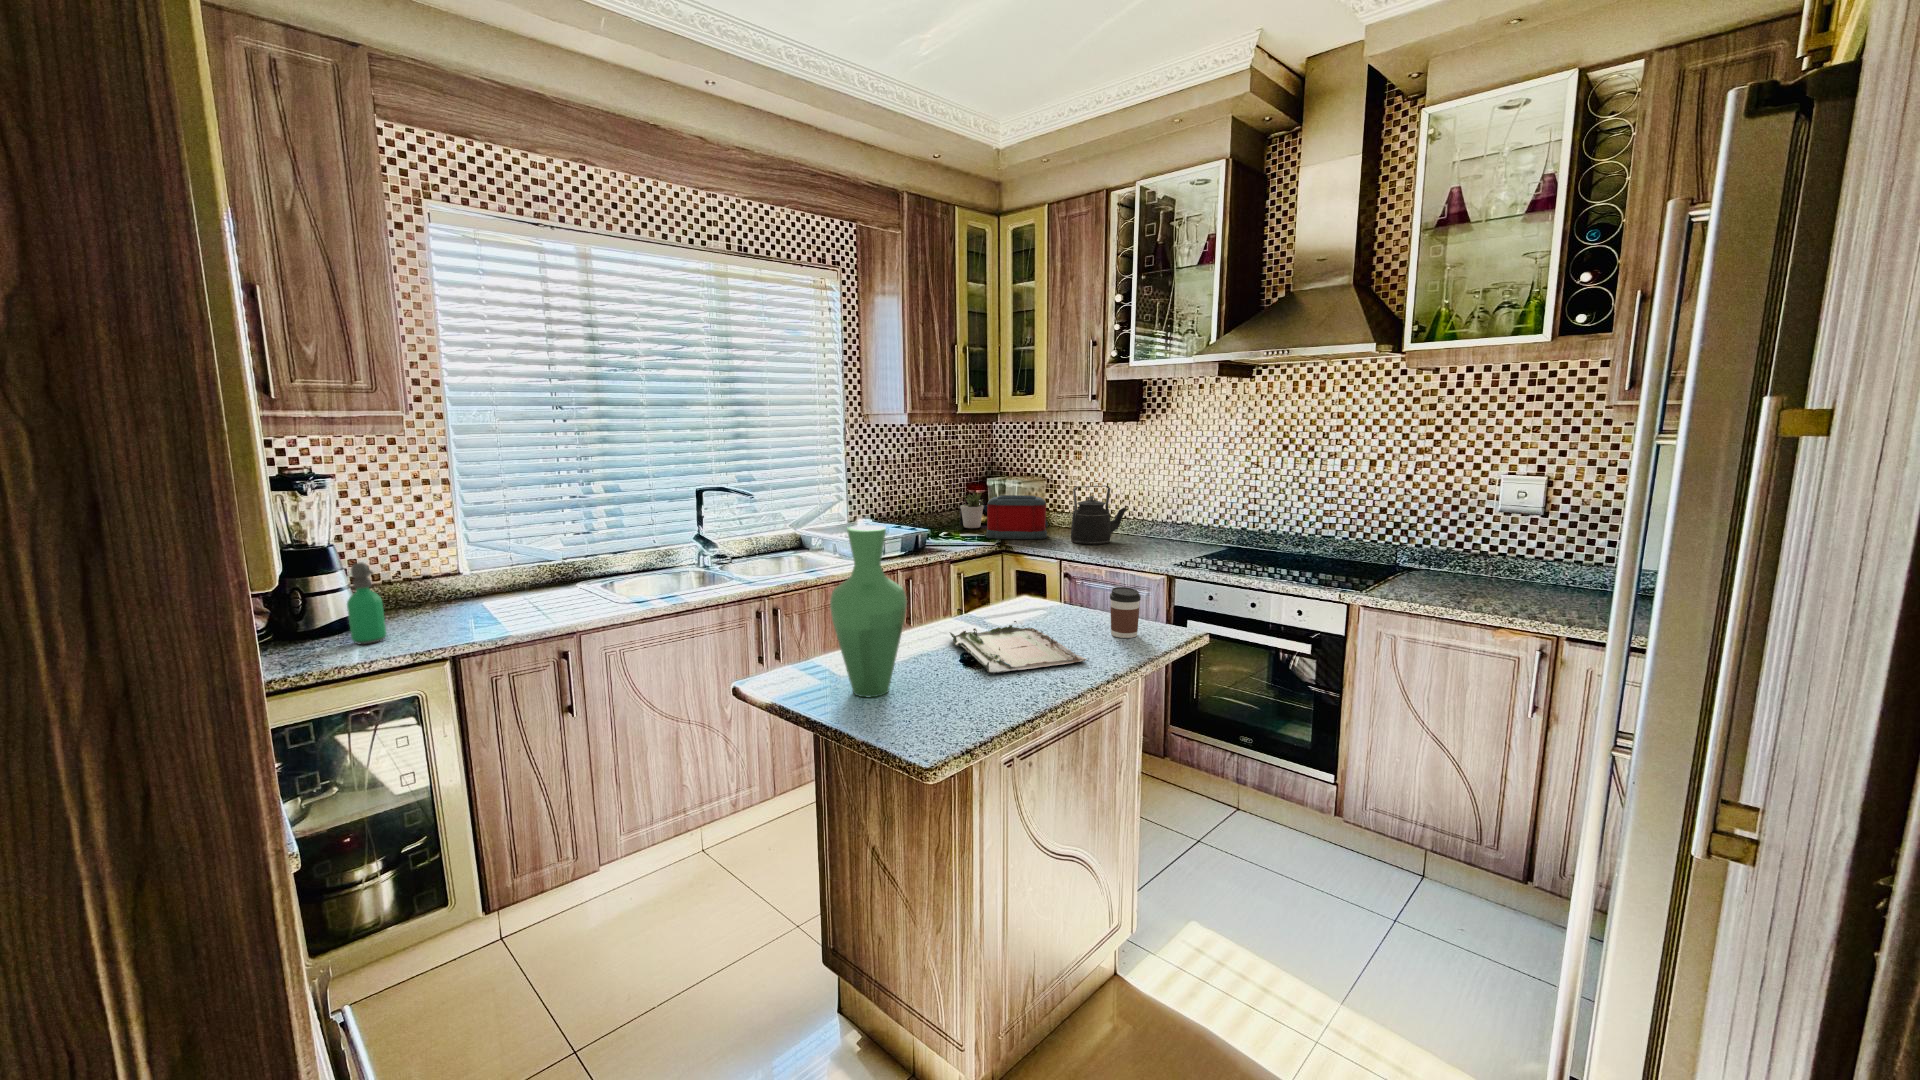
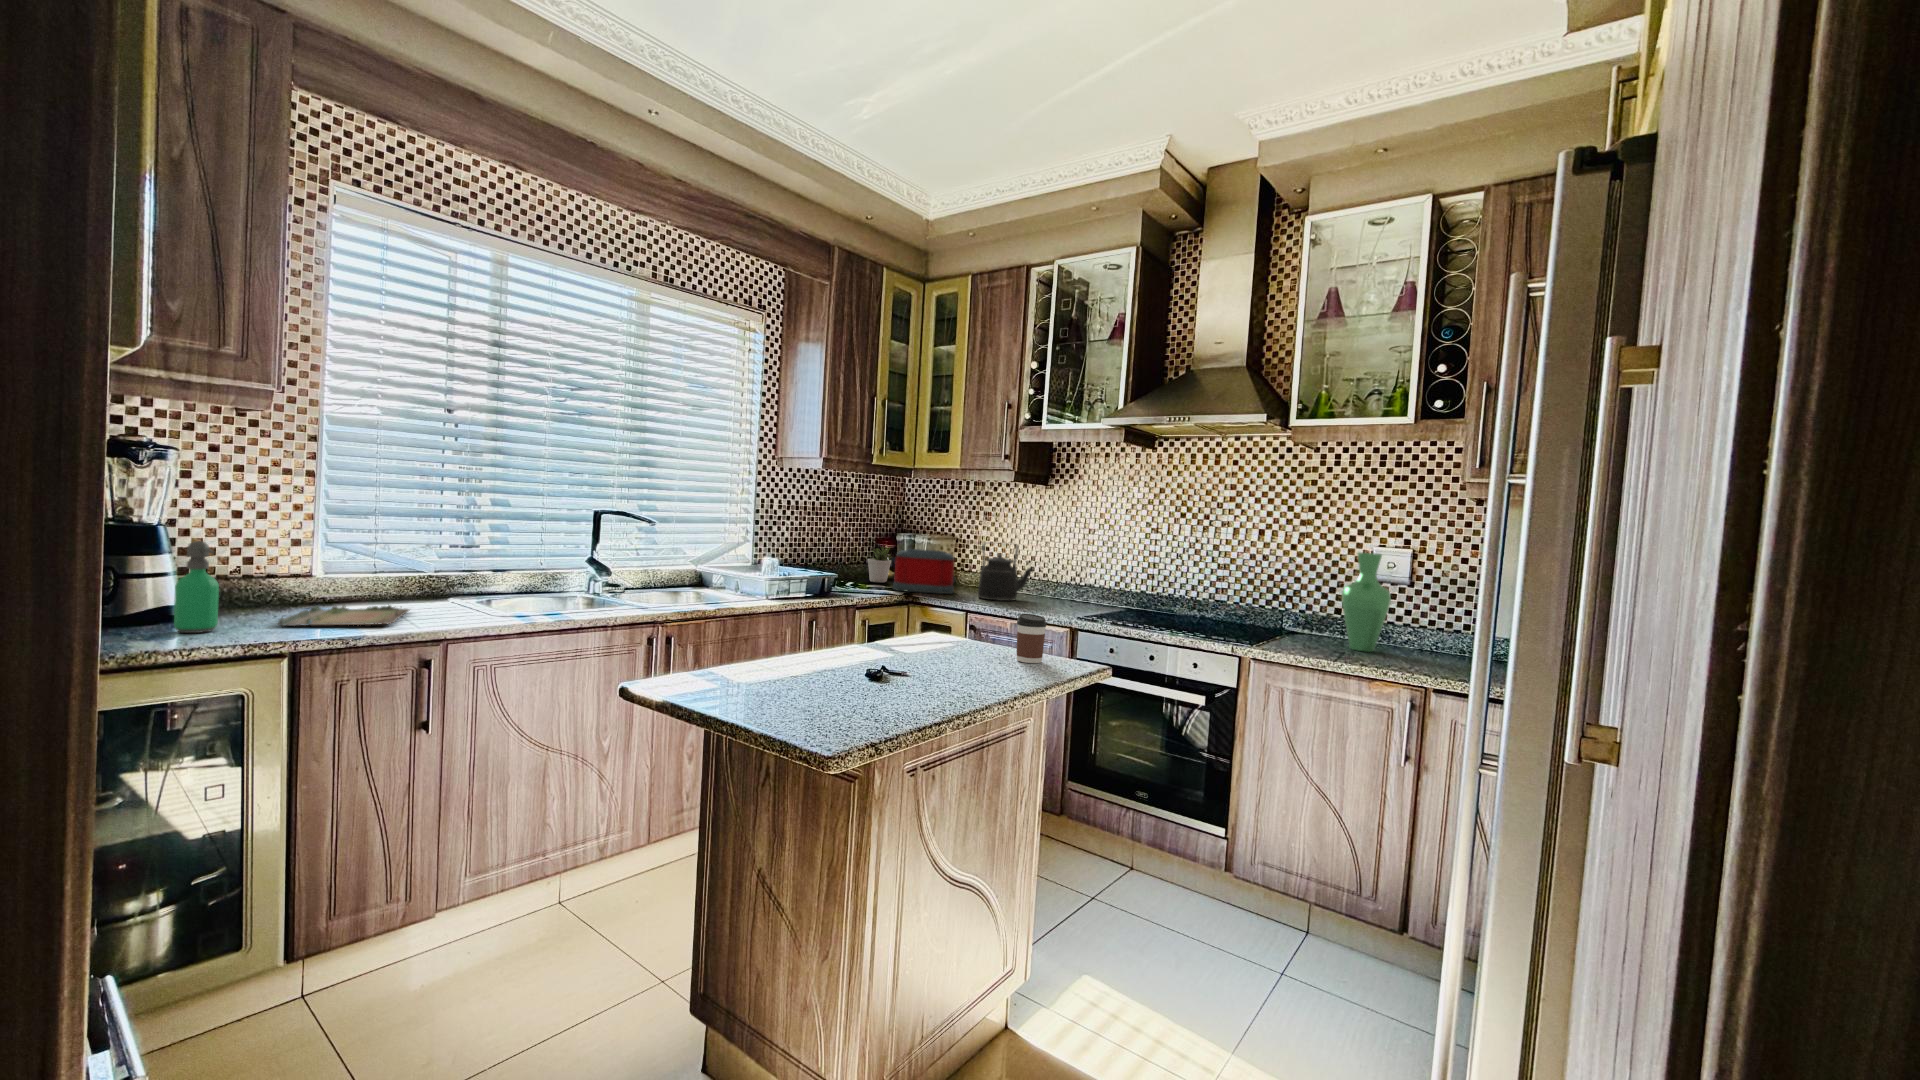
vase: present [830,525,907,697] -> present [1342,552,1391,652]
tray: present [949,621,1087,674] -> present [278,605,409,627]

